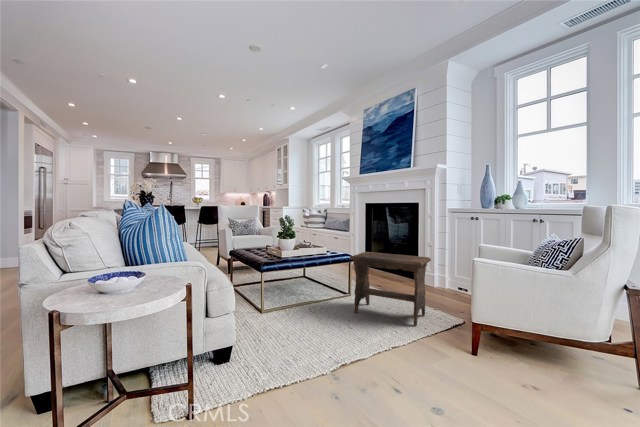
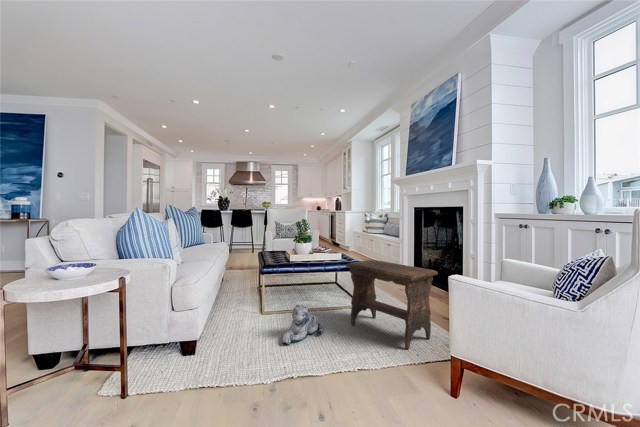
plush toy: none [306,298,338,336] -> present [282,305,323,344]

